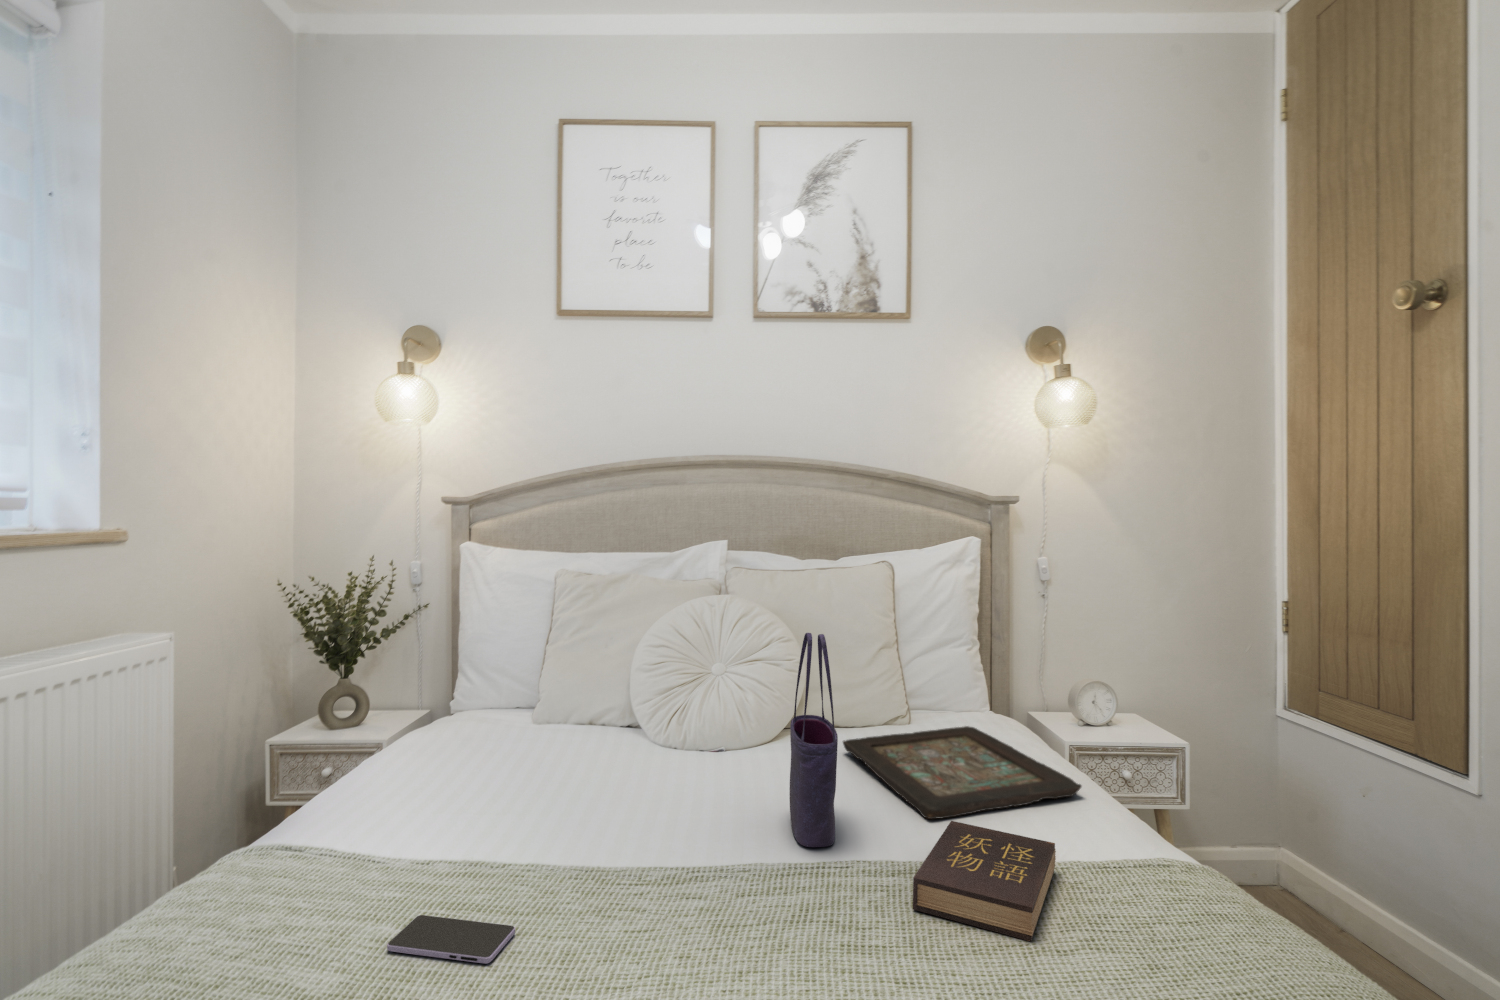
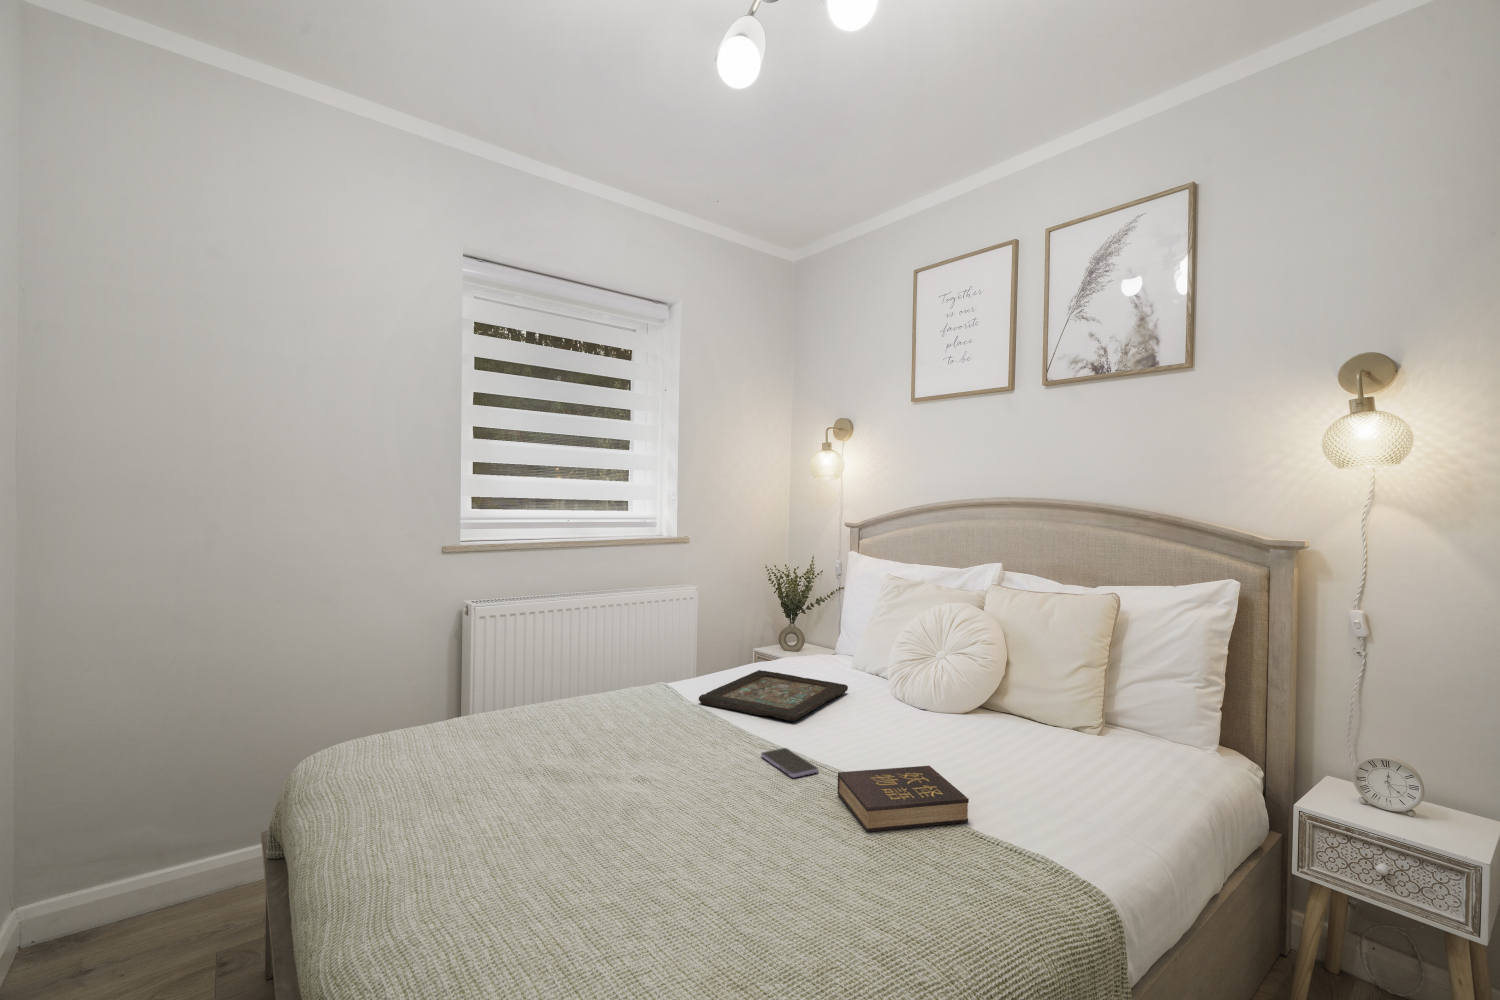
tote bag: present [790,633,838,847] -> none [846,613,896,758]
decorative tray: present [843,726,1081,819] -> present [699,670,848,721]
smartphone: present [387,915,515,964] -> present [761,748,819,778]

